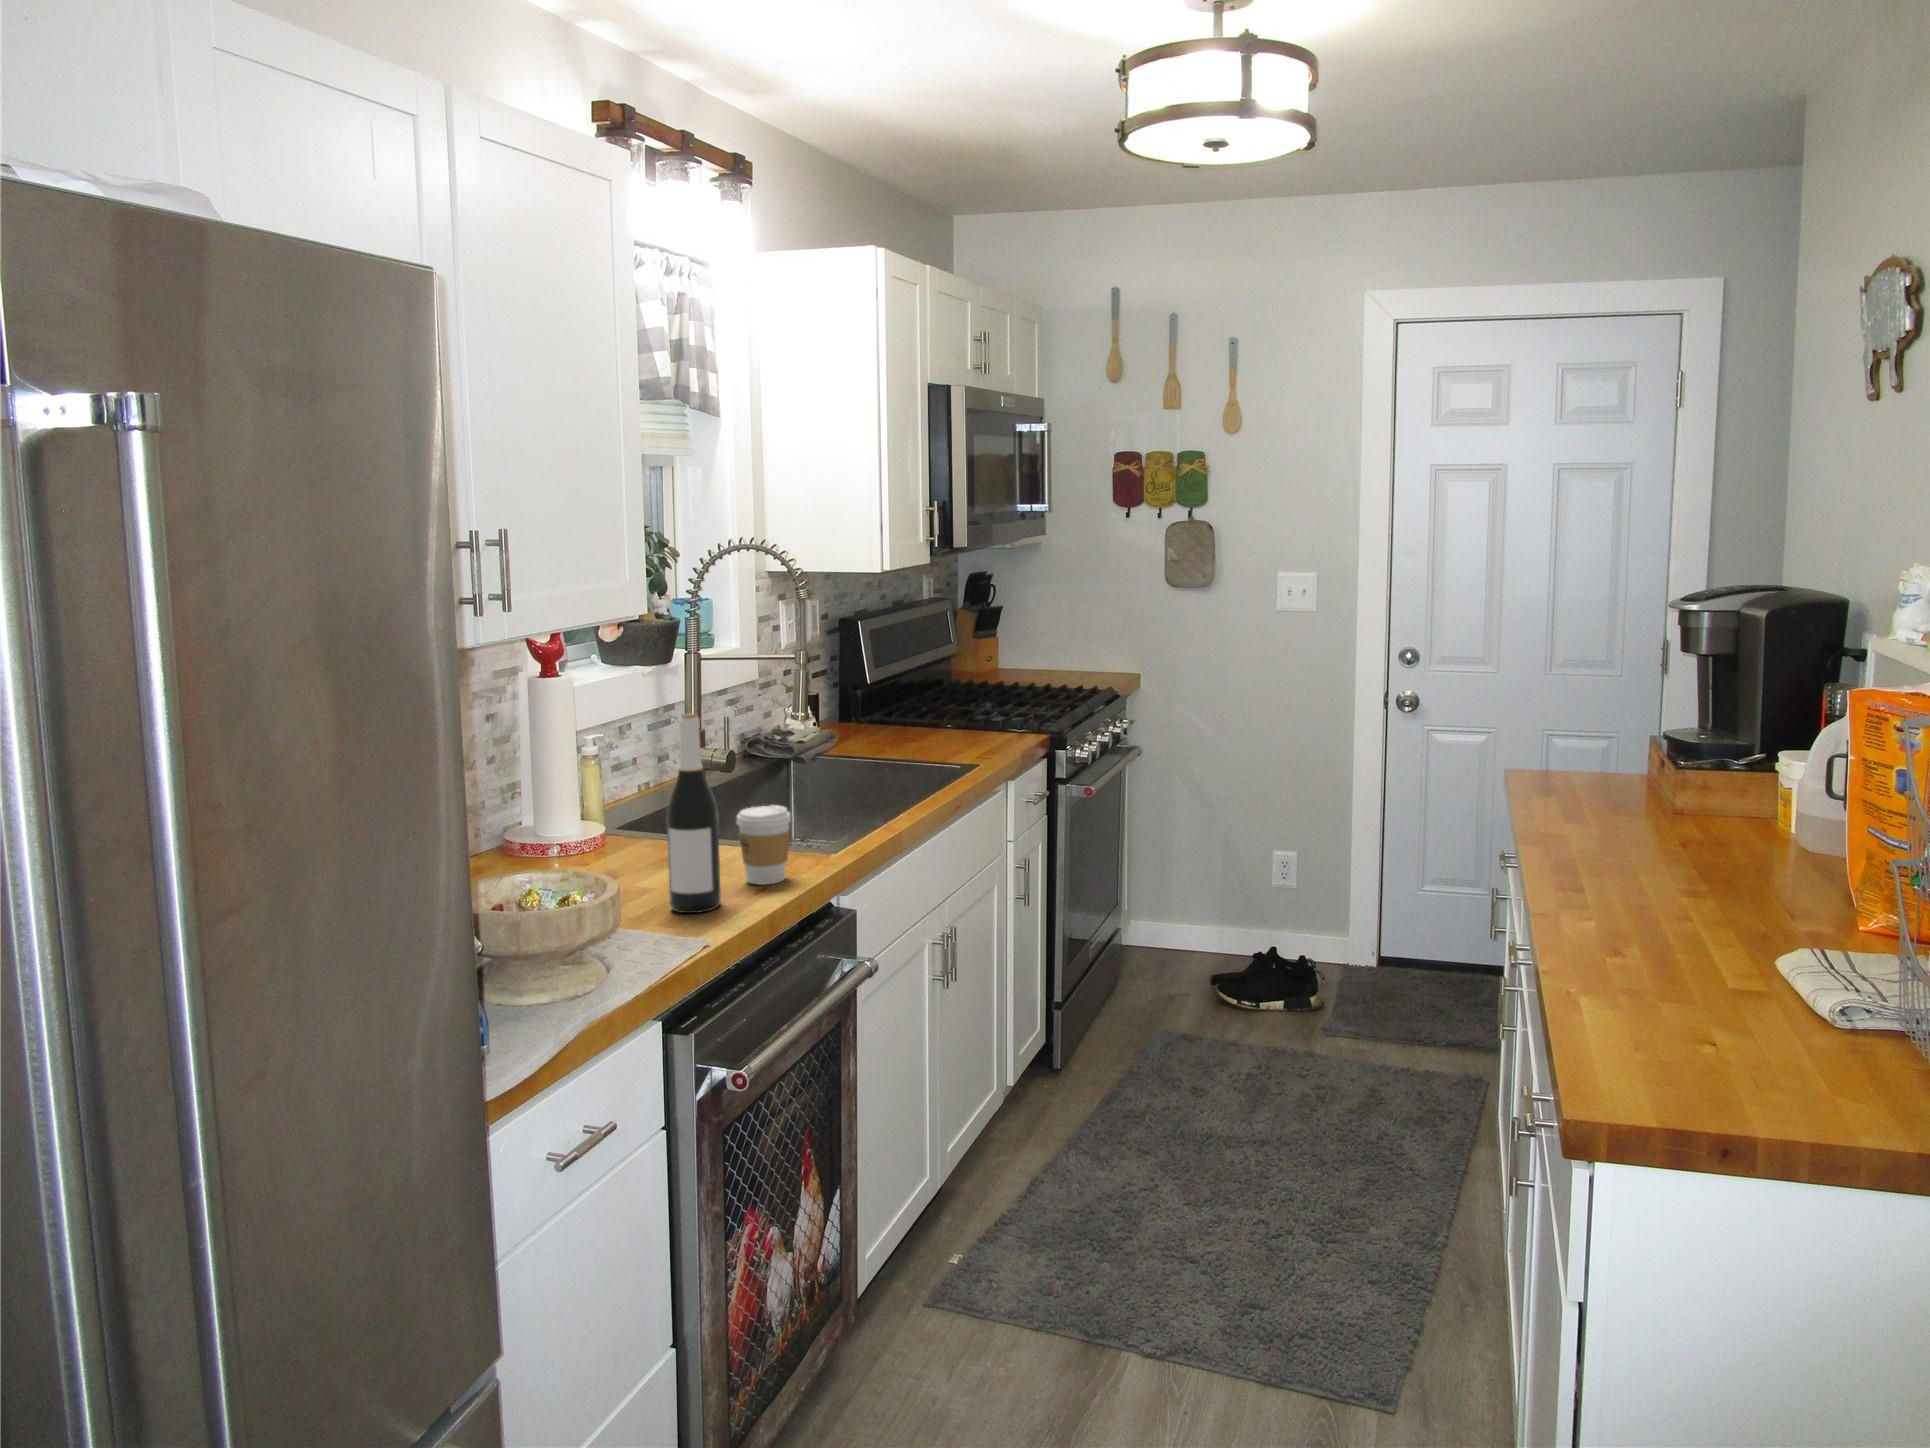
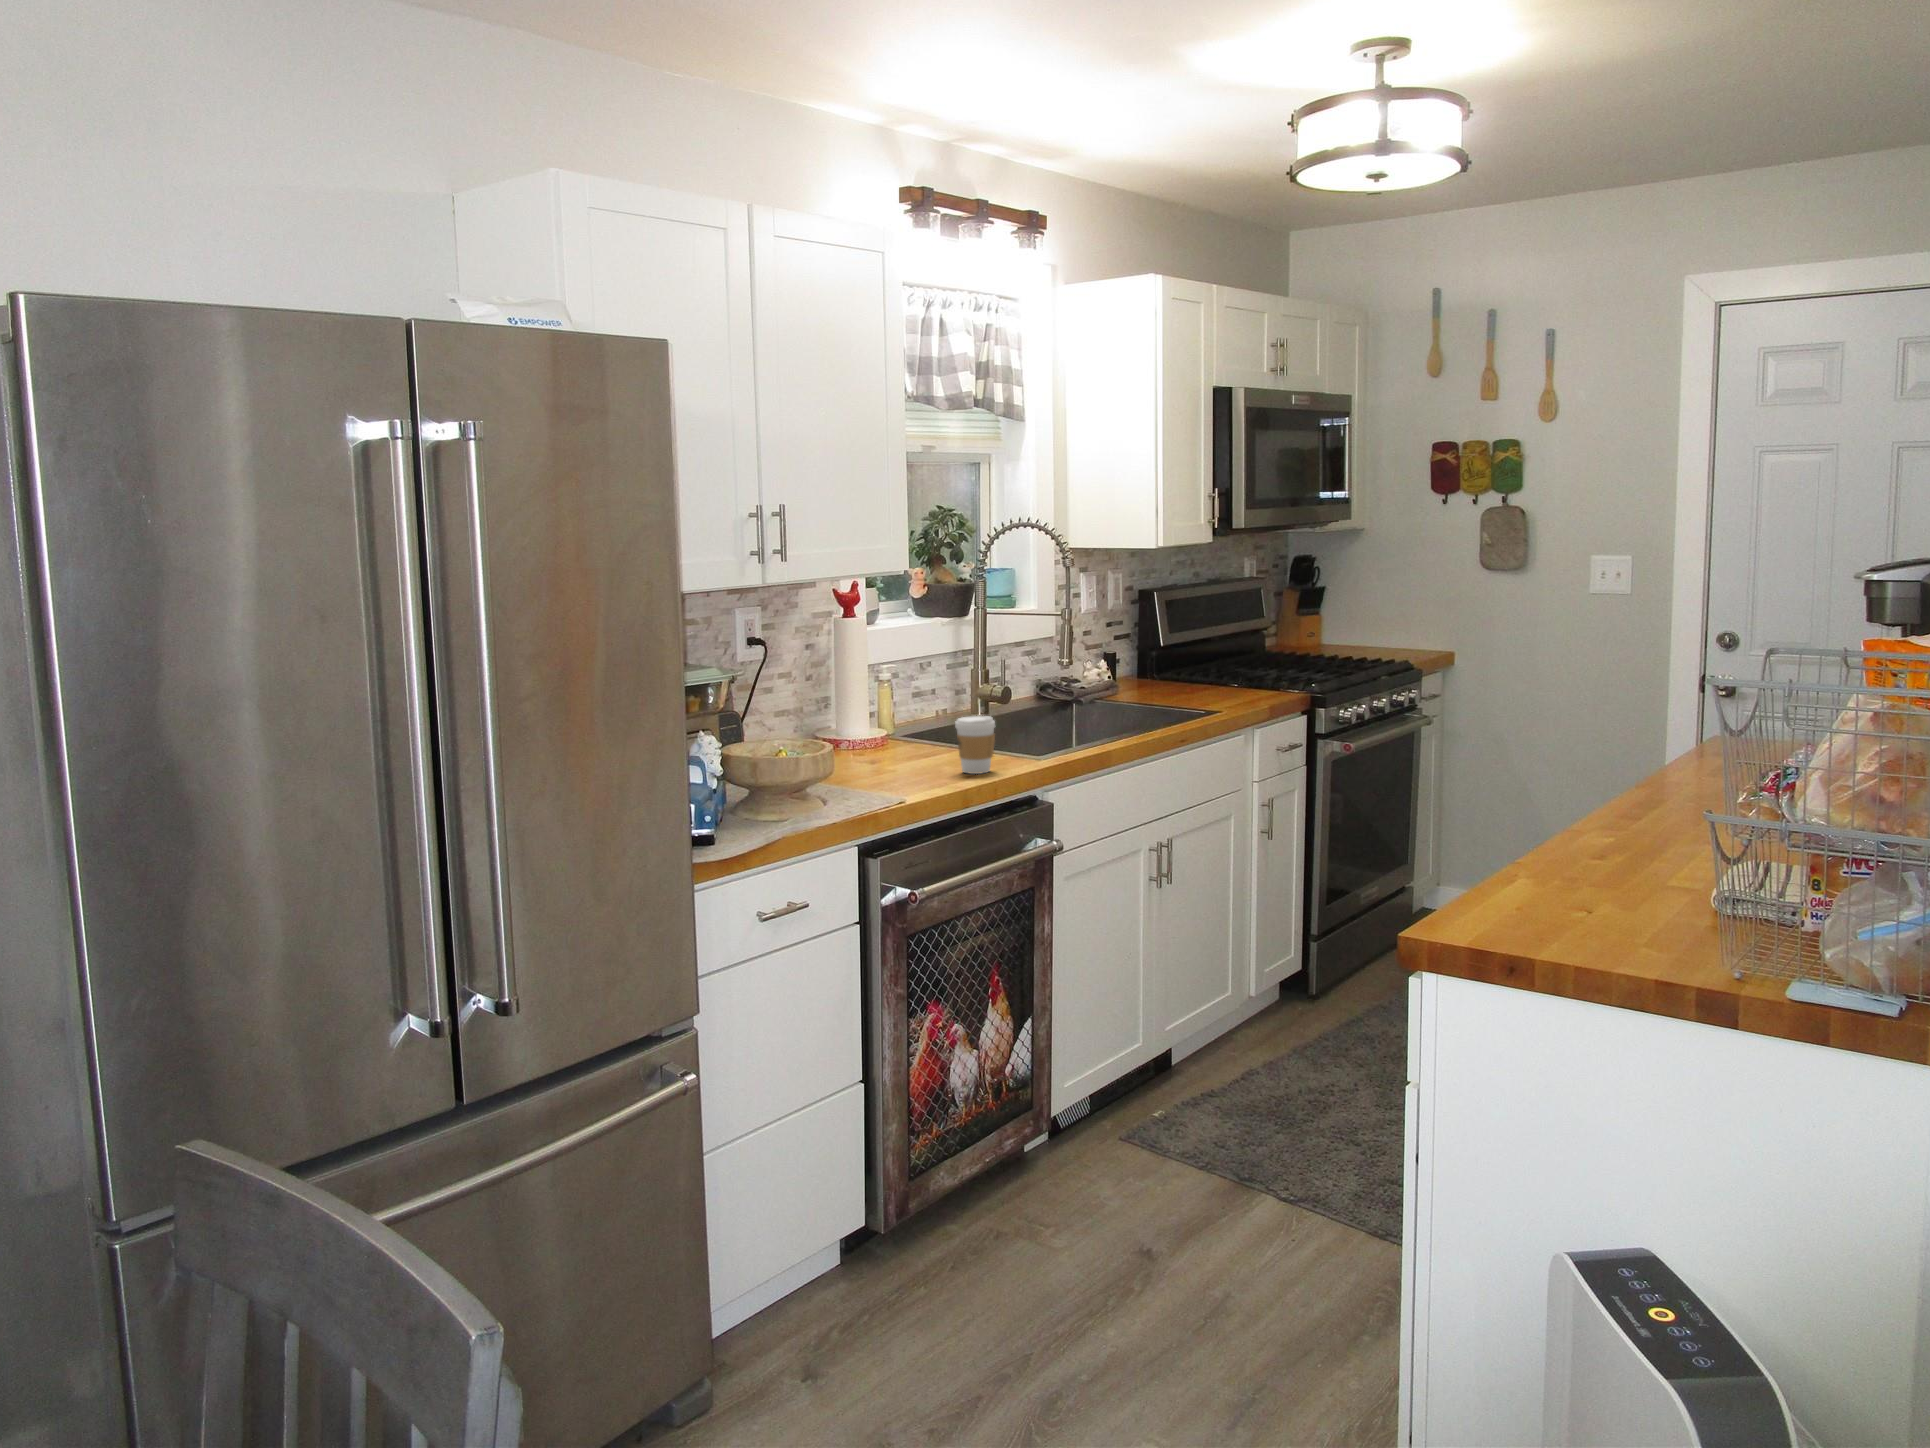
wine bottle: present [667,713,721,913] -> none [894,640,932,786]

